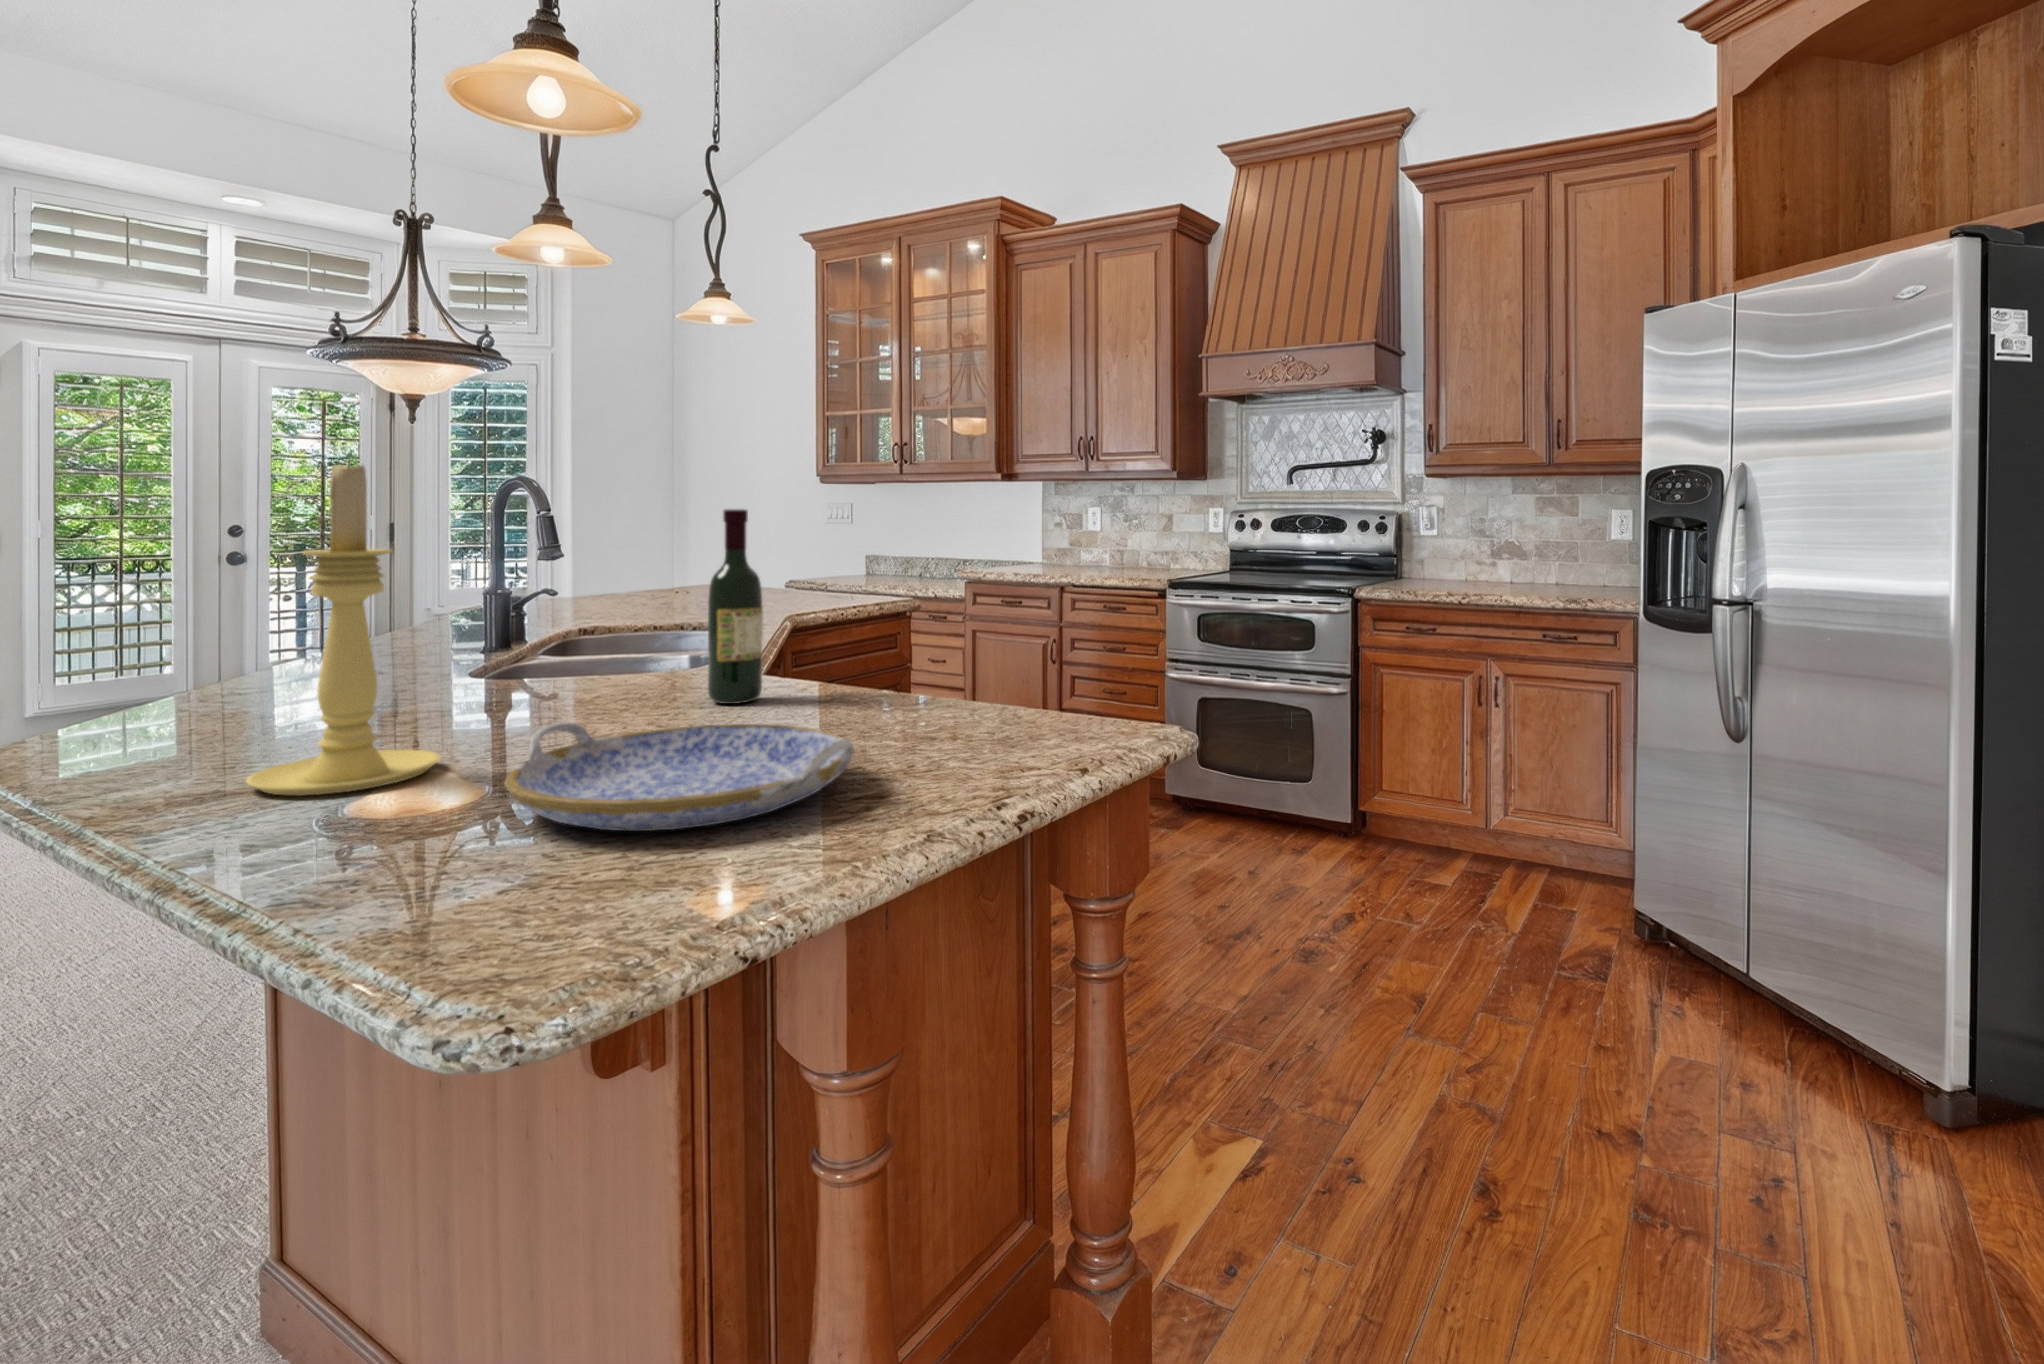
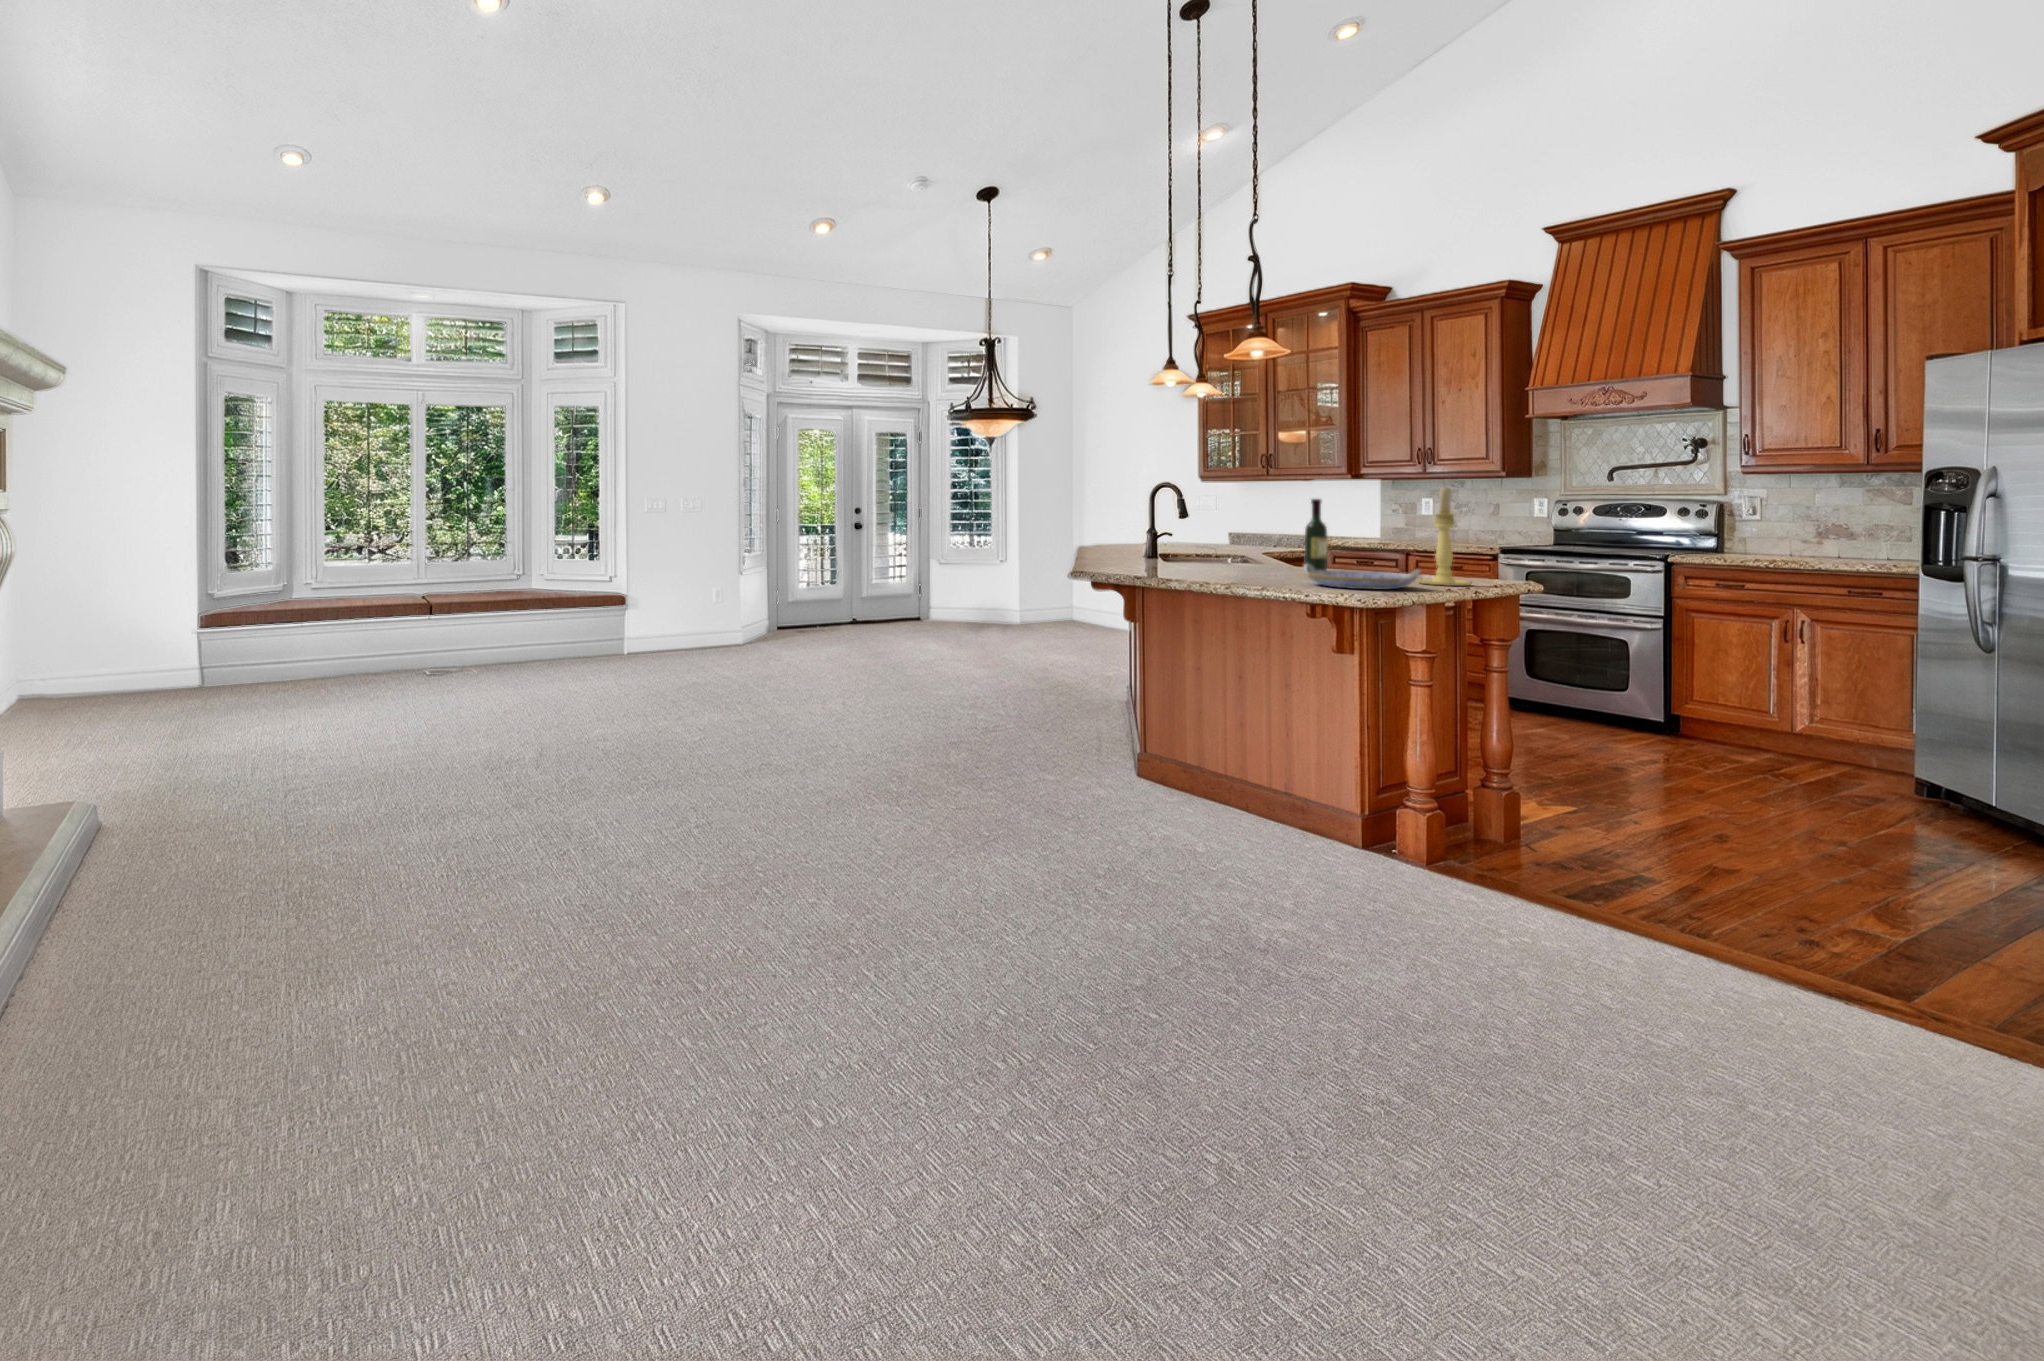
candle holder: present [246,462,441,796] -> present [1416,487,1471,586]

